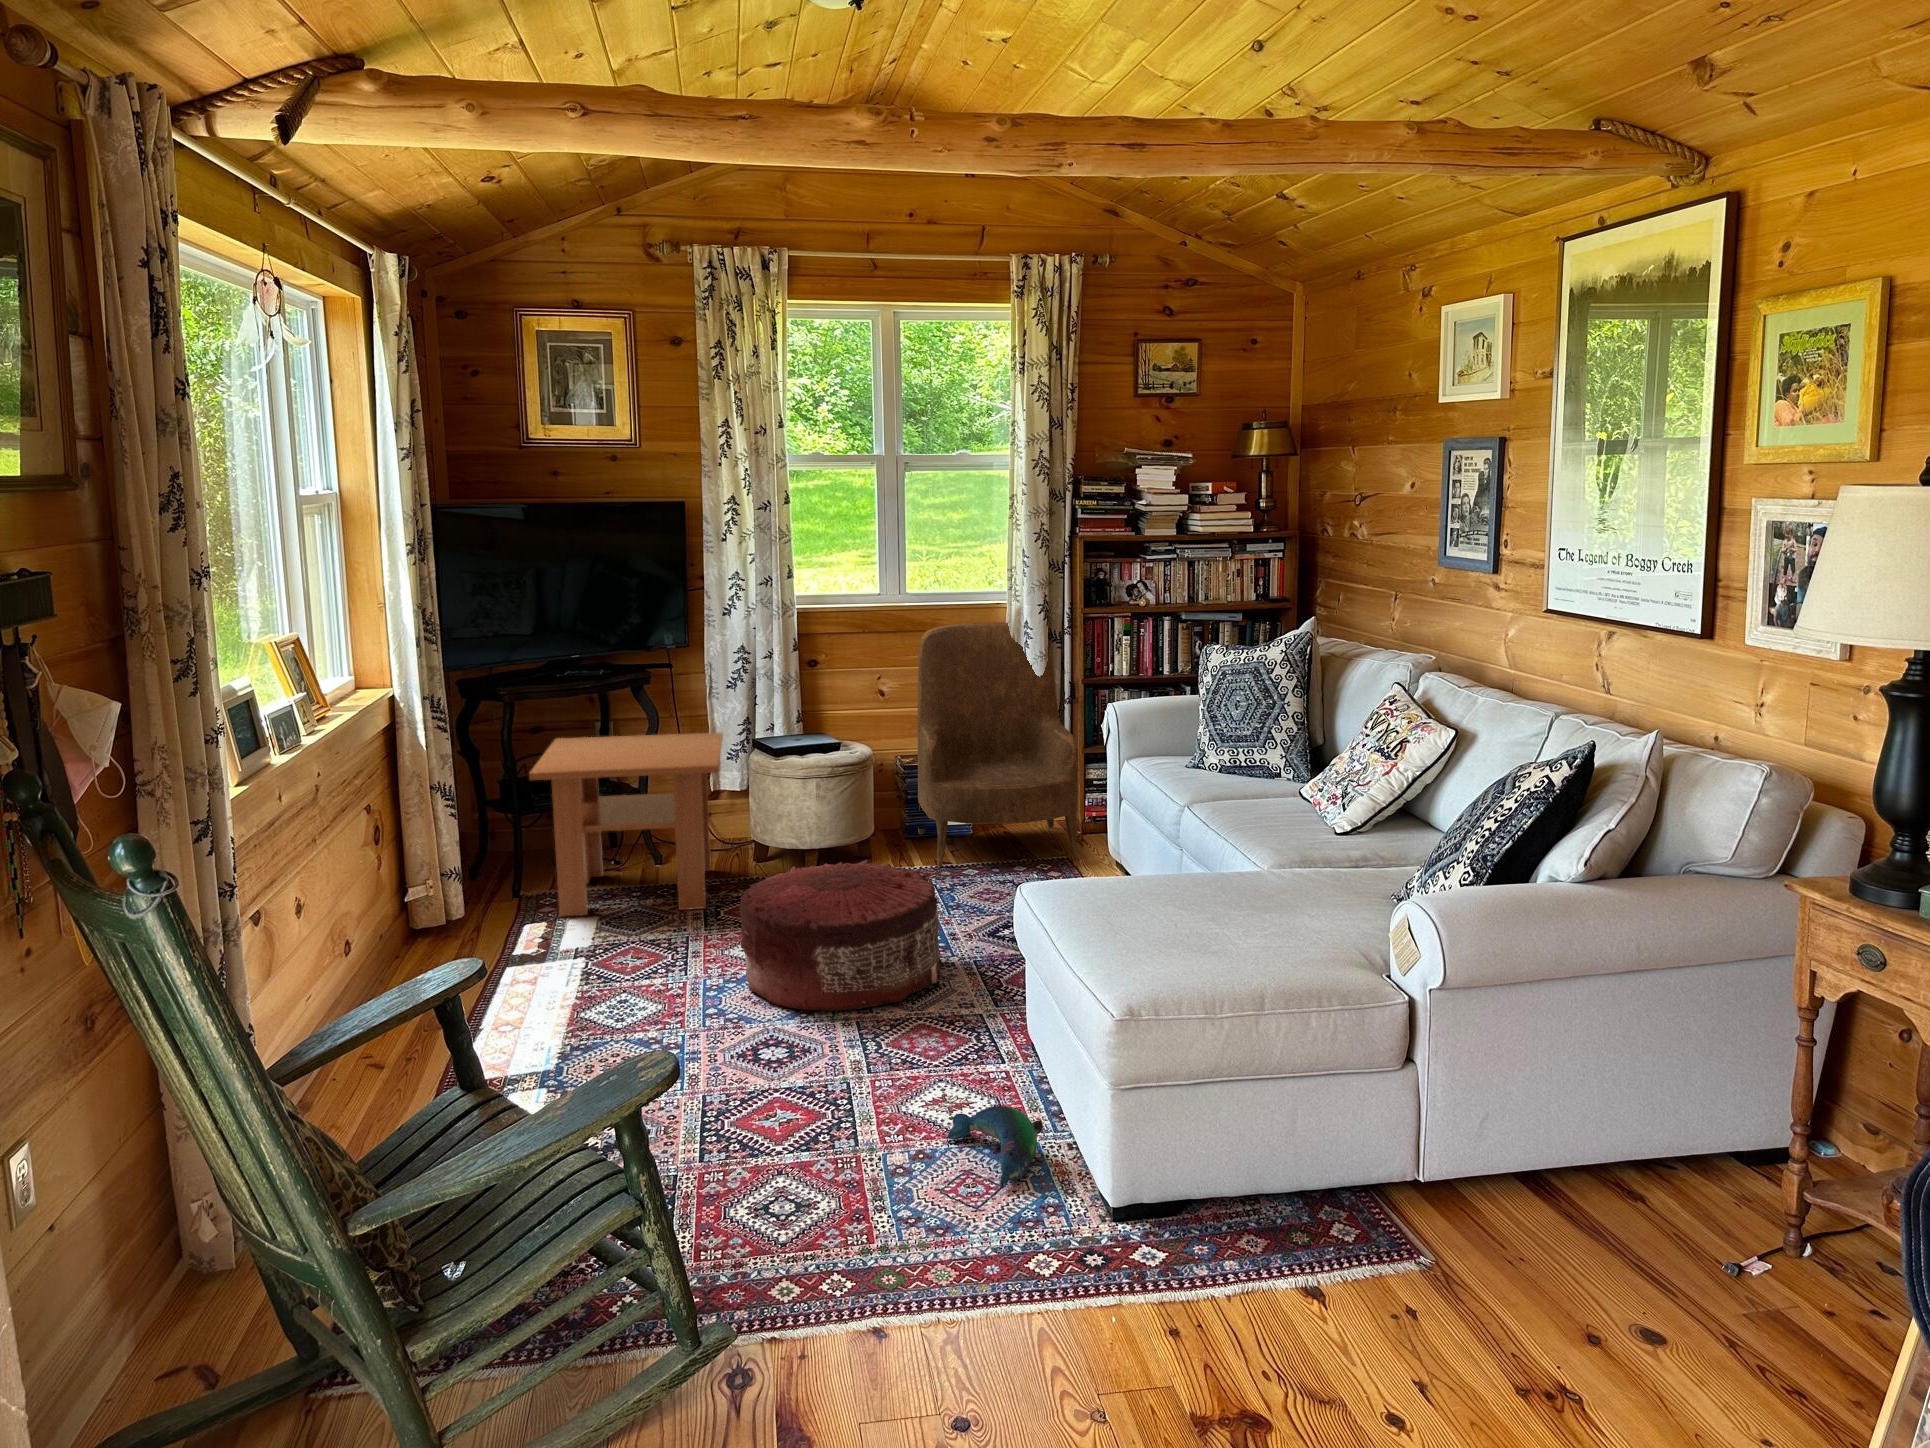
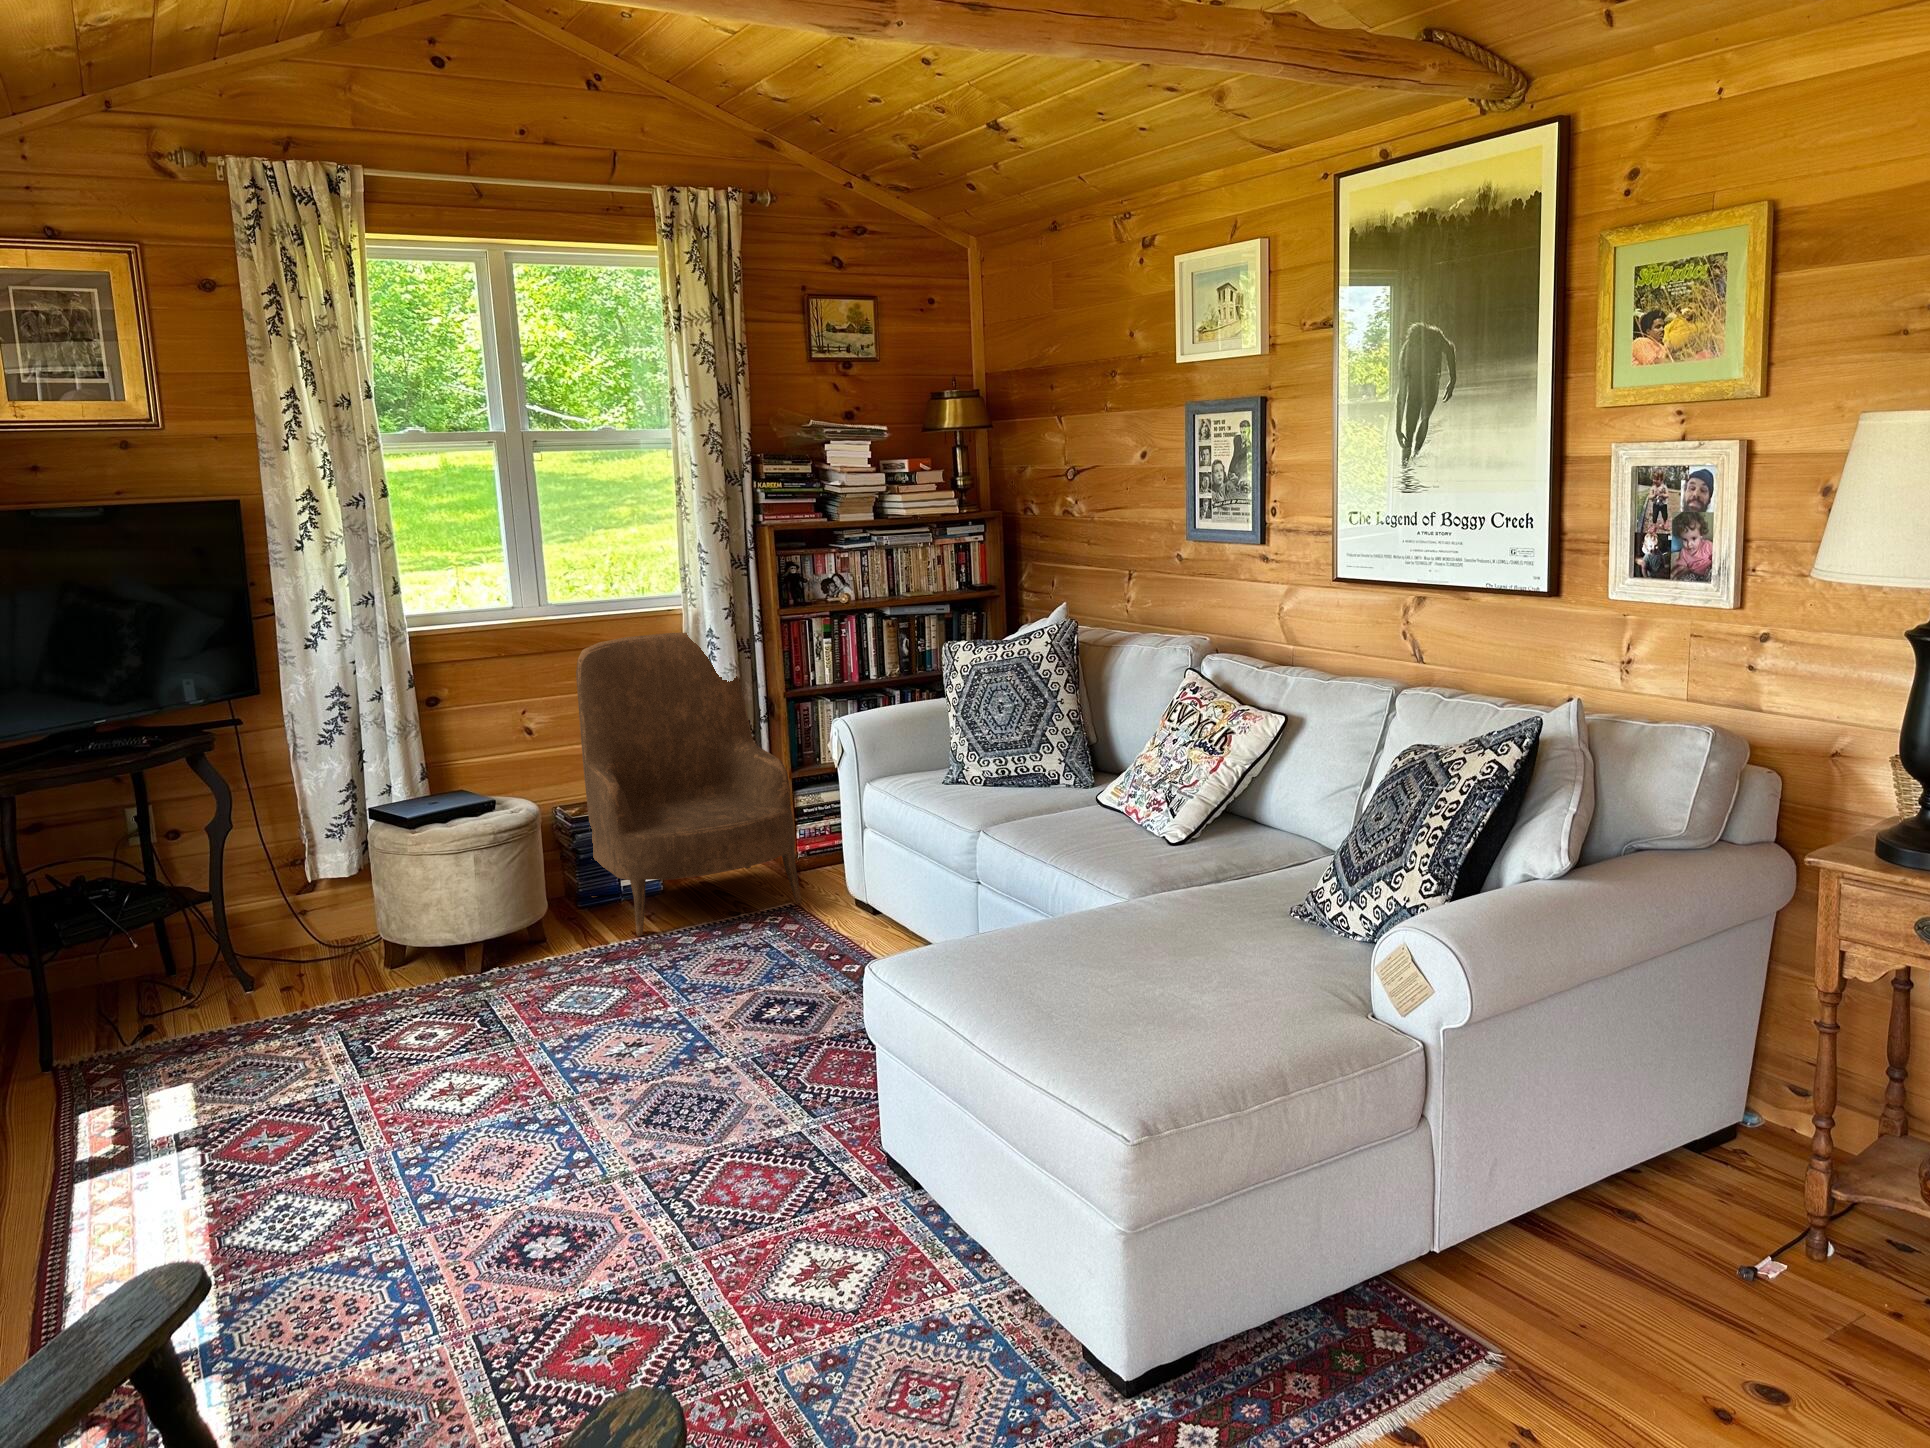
coffee table: present [529,733,723,916] -> none [63,803,356,1090]
pouf: present [739,860,942,1011] -> none [440,949,720,1171]
plush toy: present [947,1106,1043,1188] -> none [852,1268,988,1387]

